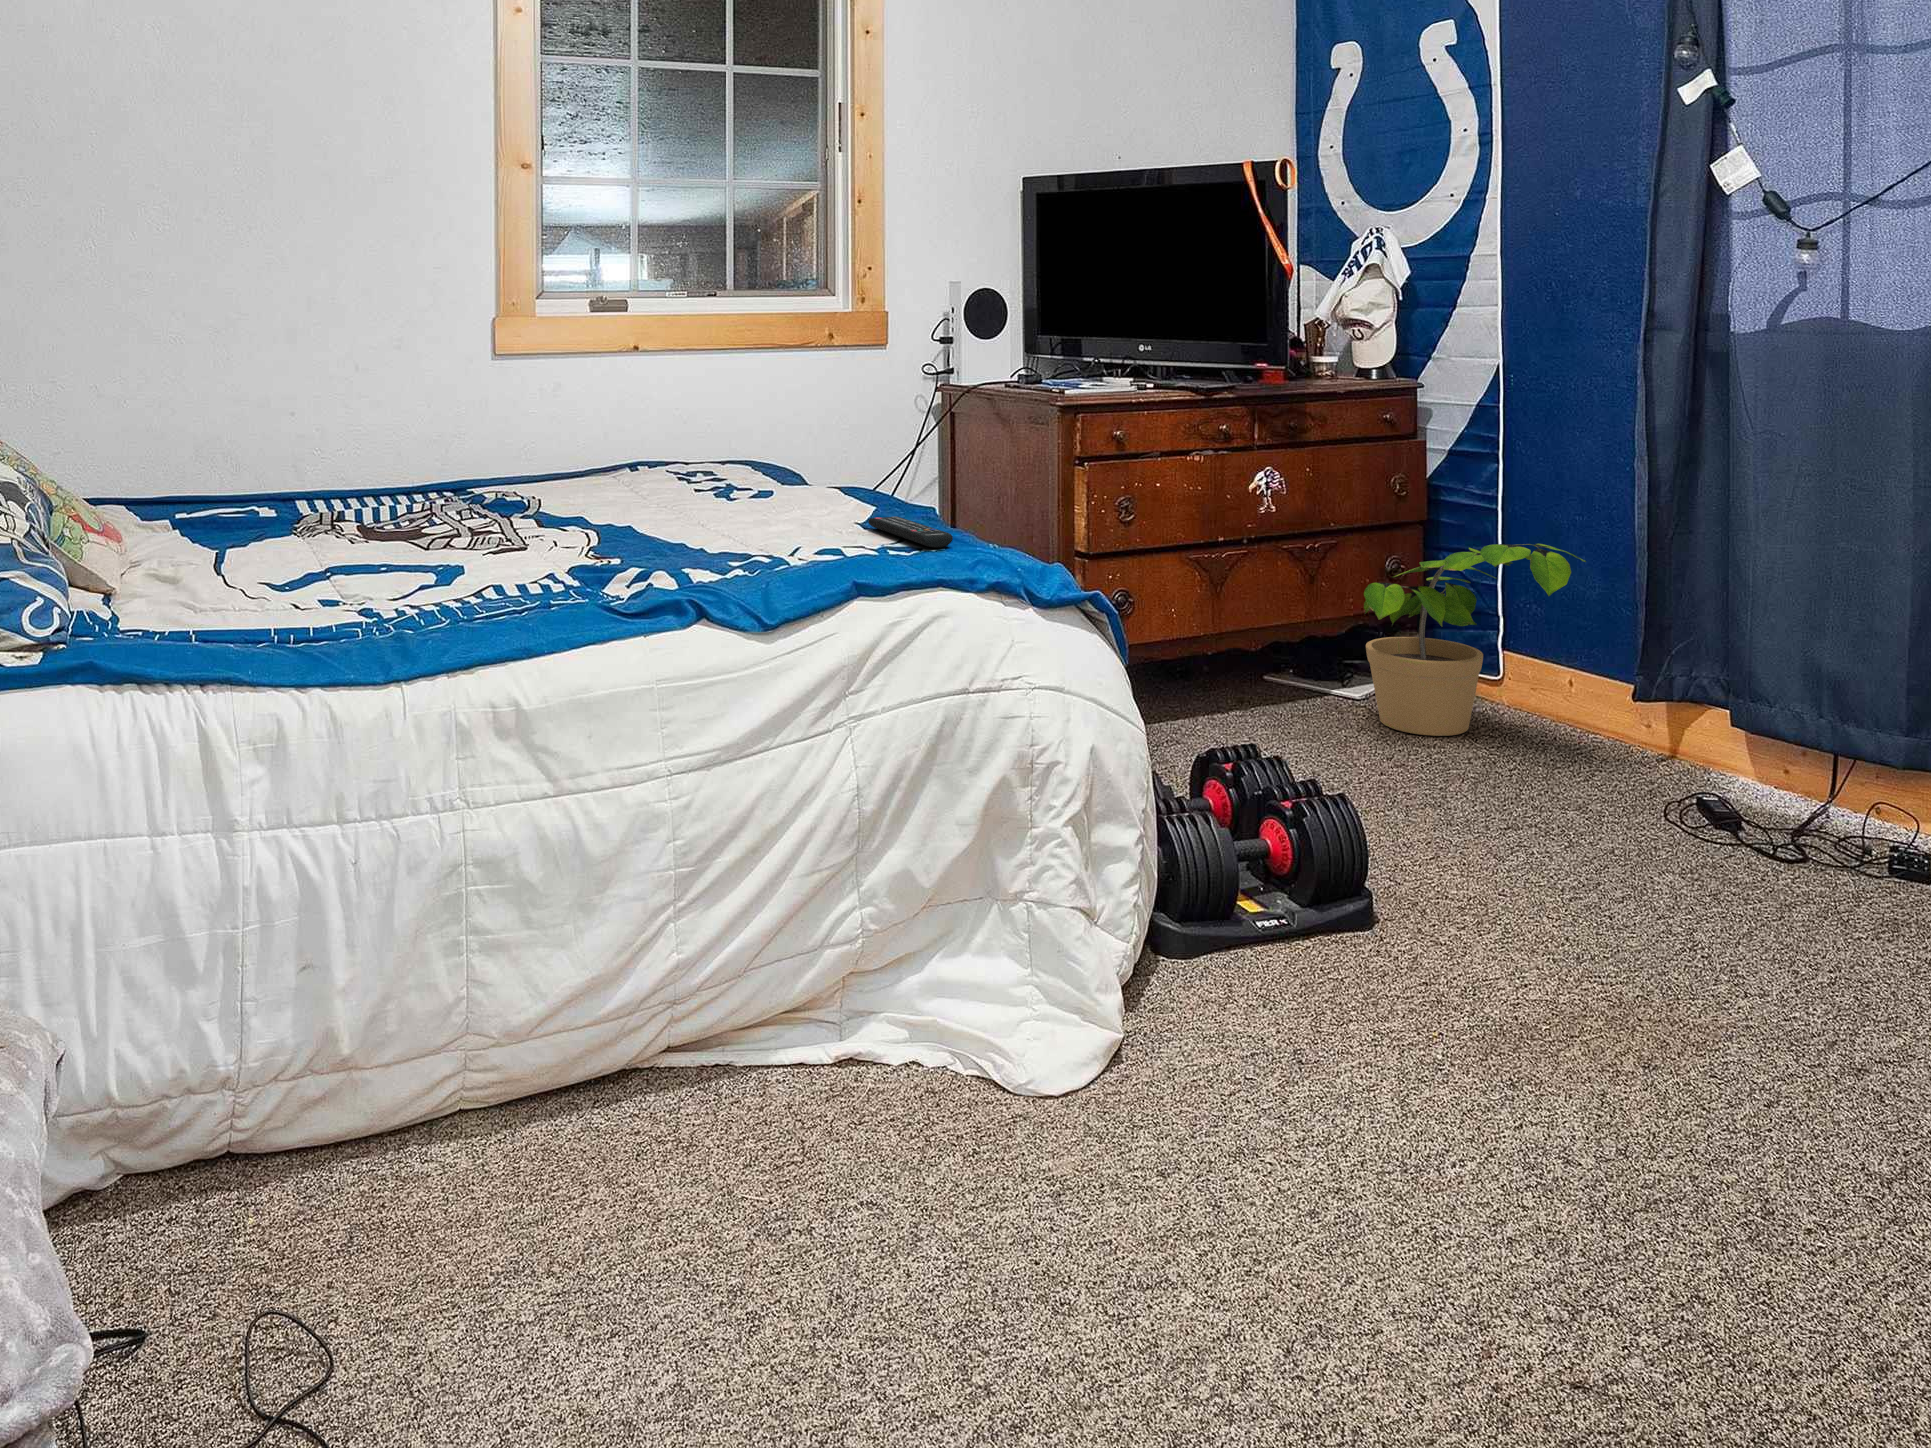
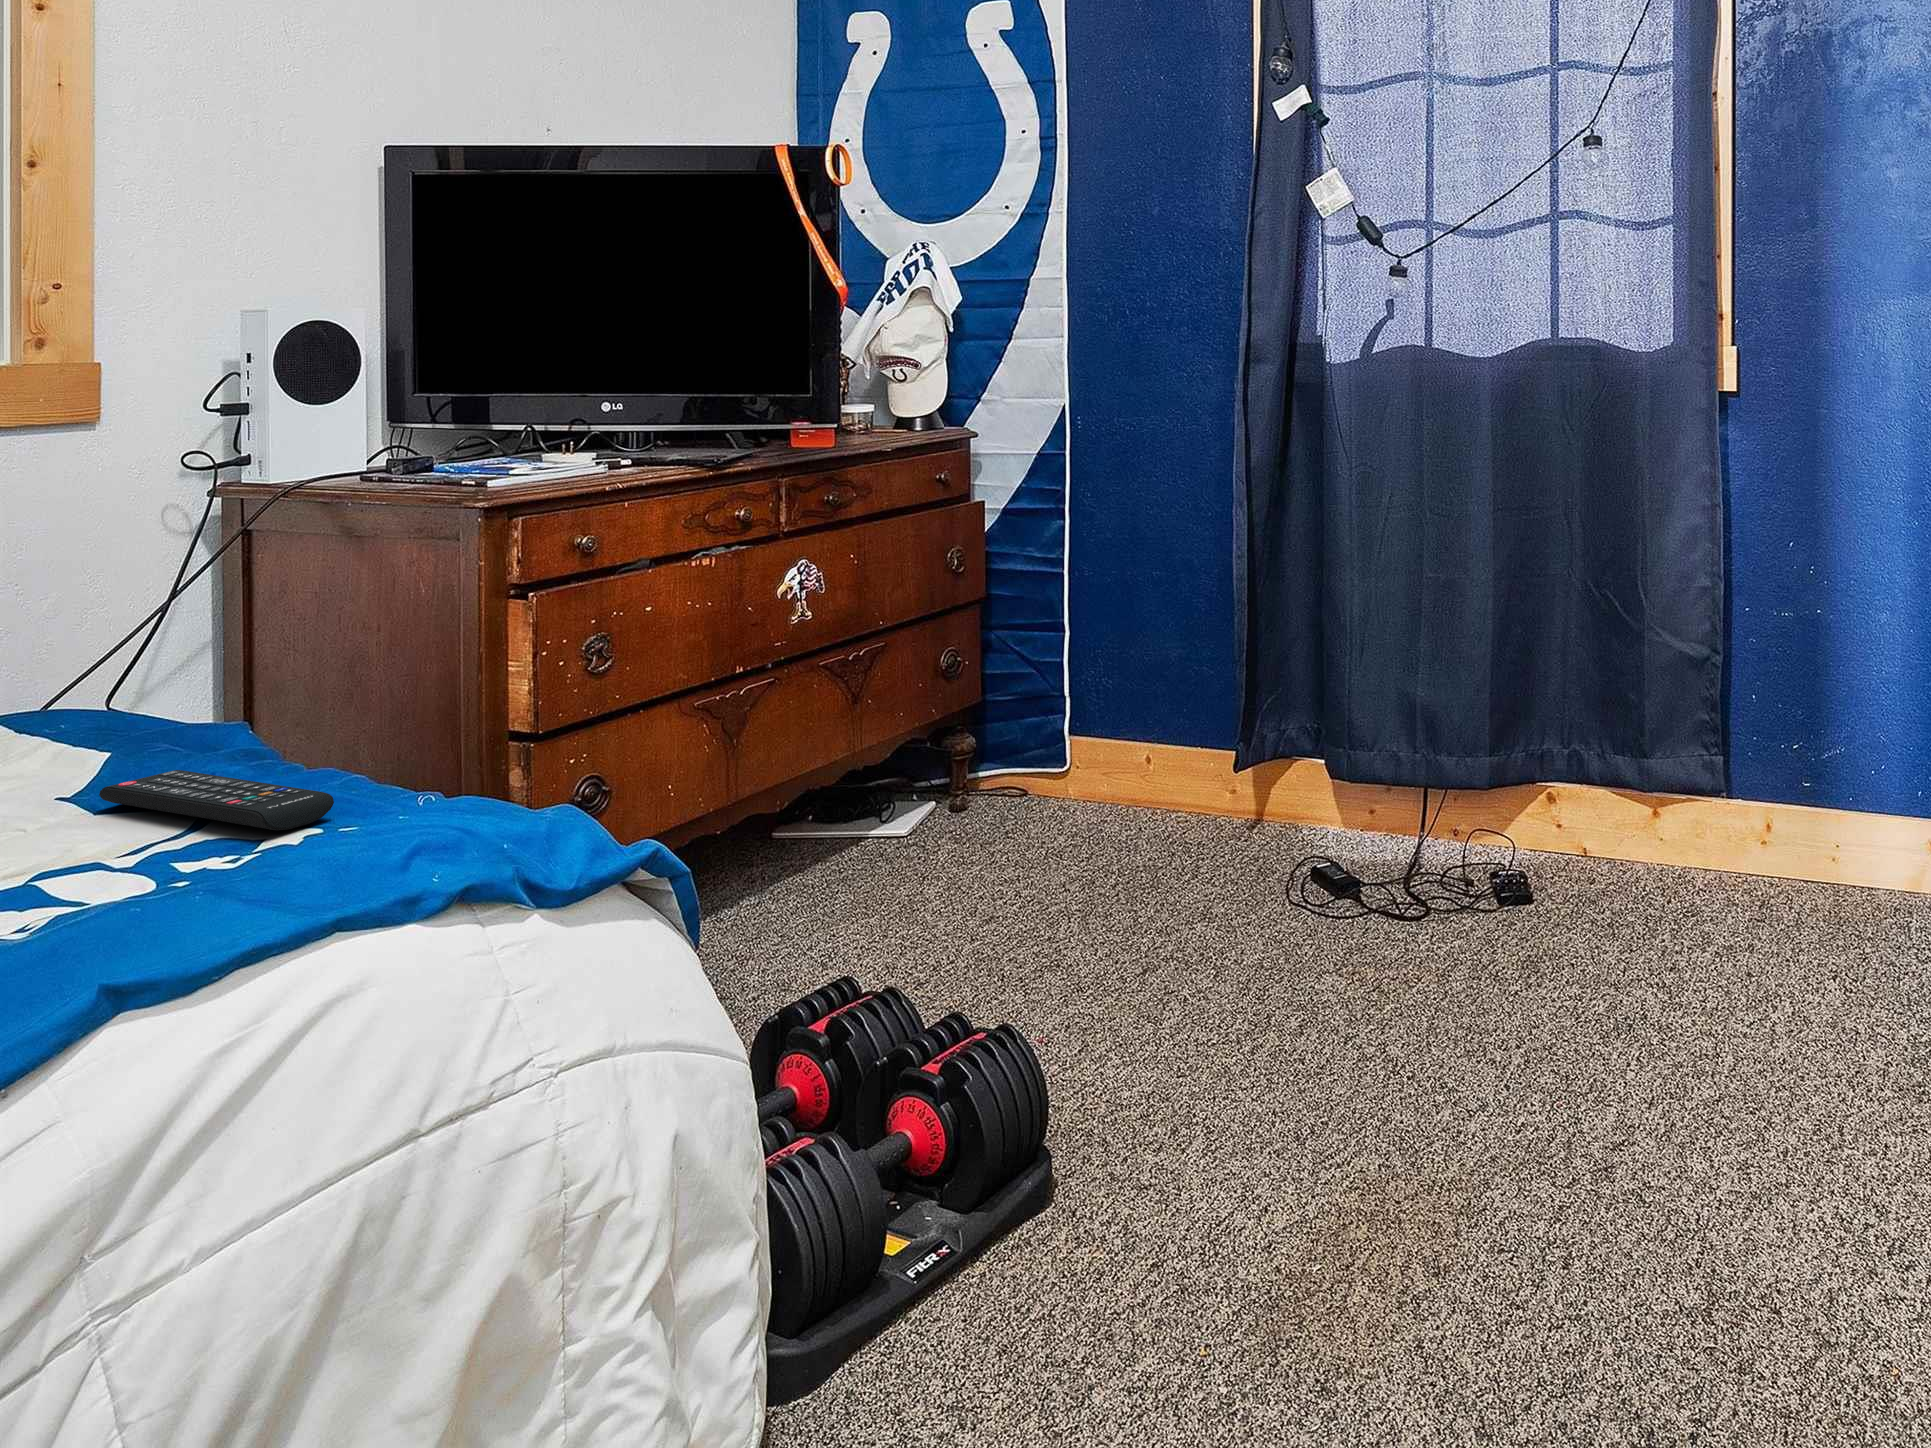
potted plant: present [1364,544,1586,736] -> none [927,611,1185,867]

